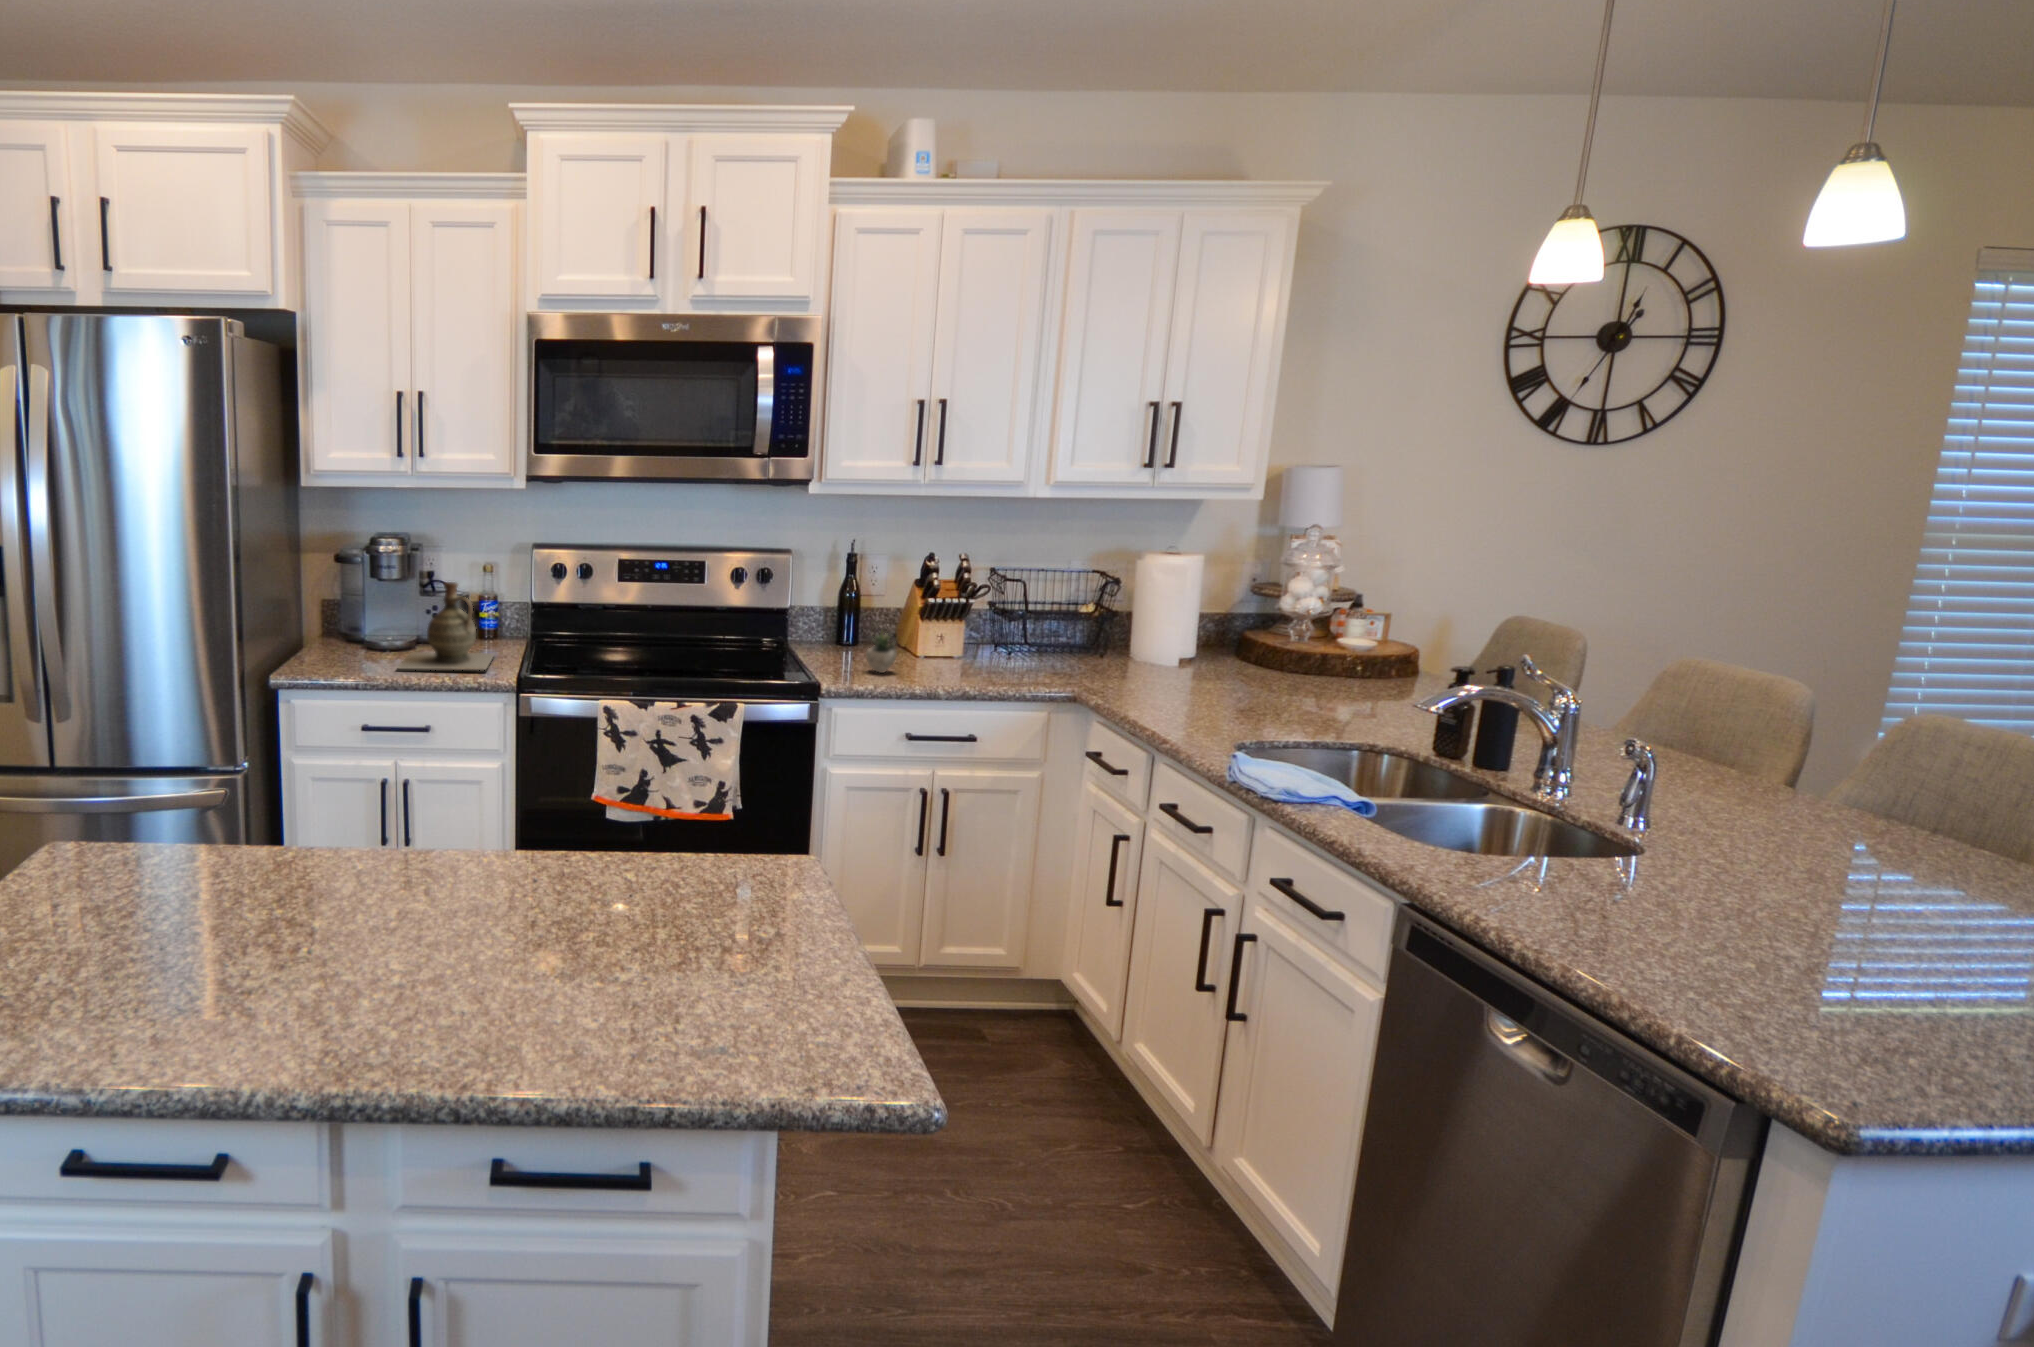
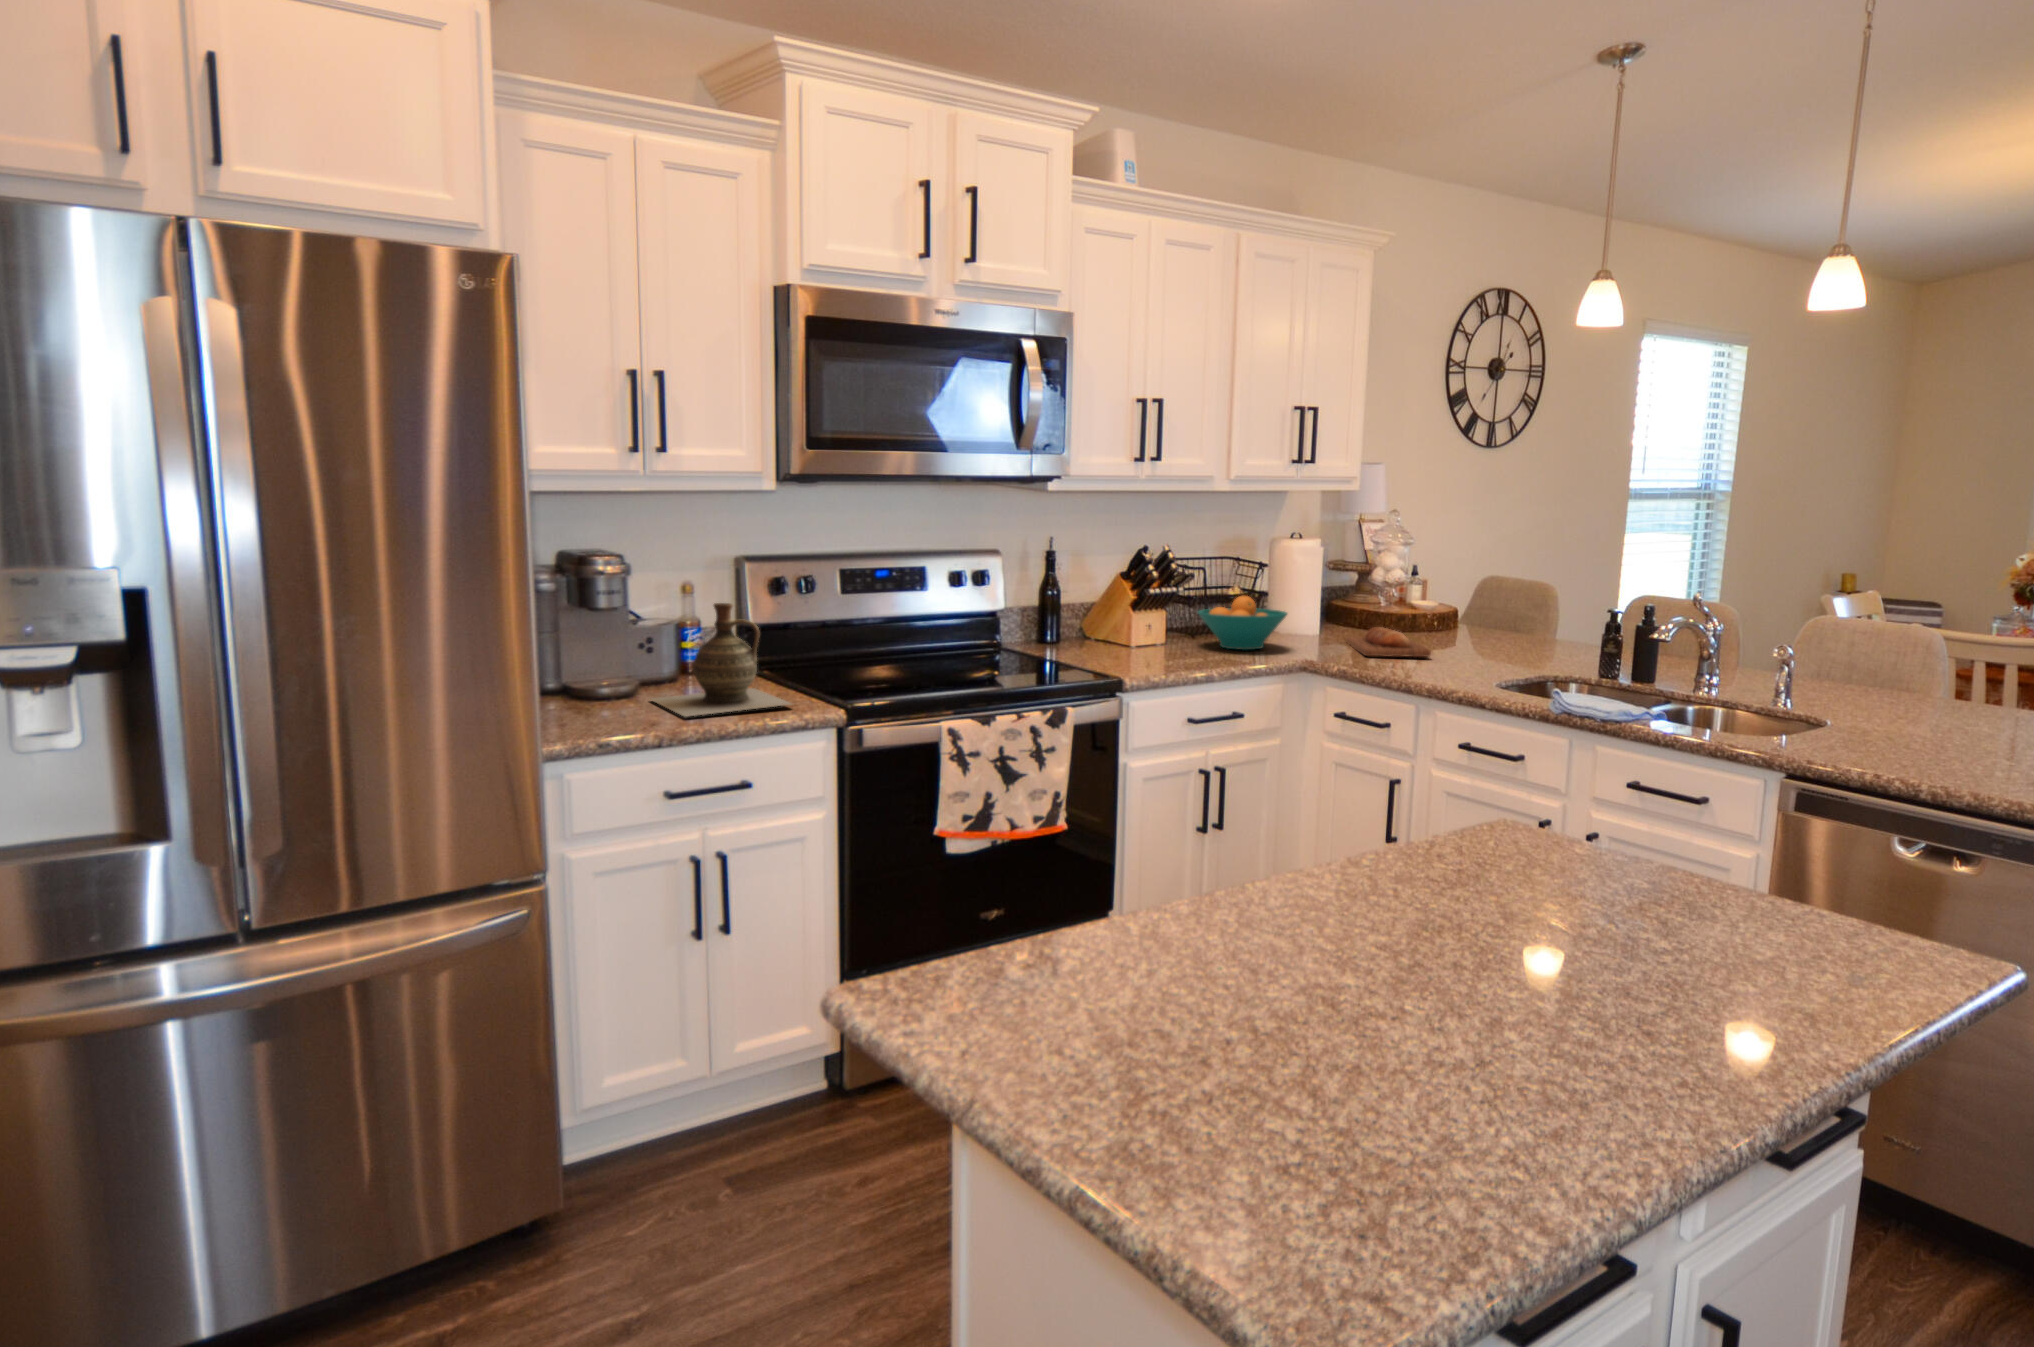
fruit bowl: none [999,612,1105,671] -> present [1198,596,1287,650]
succulent plant: present [866,632,897,673] -> none [1123,617,1180,665]
bread loaf: none [1180,662,1289,704] -> present [1346,627,1431,657]

